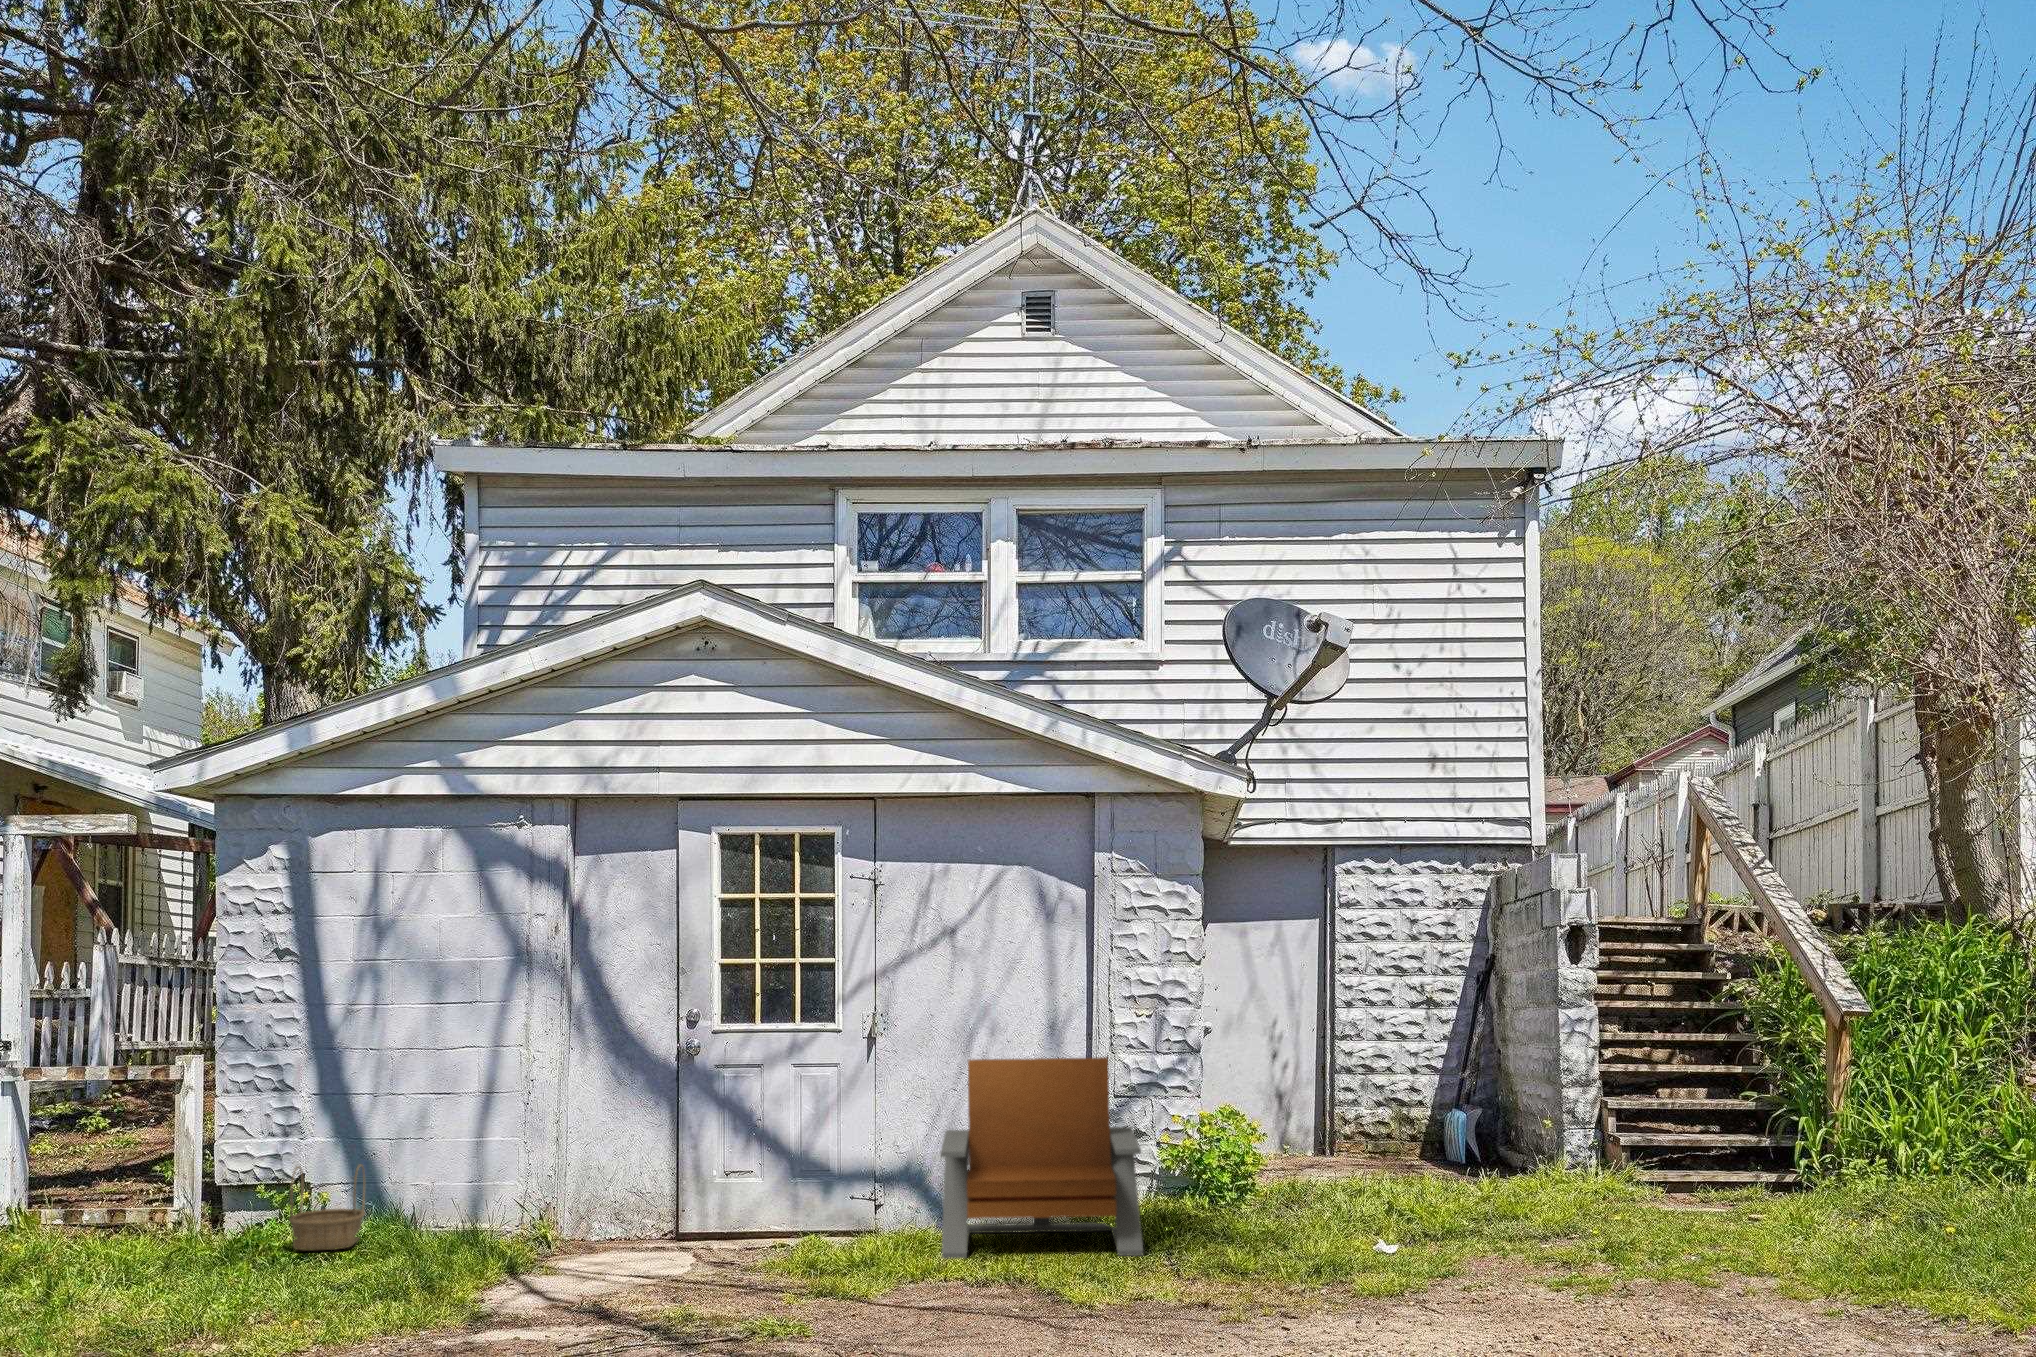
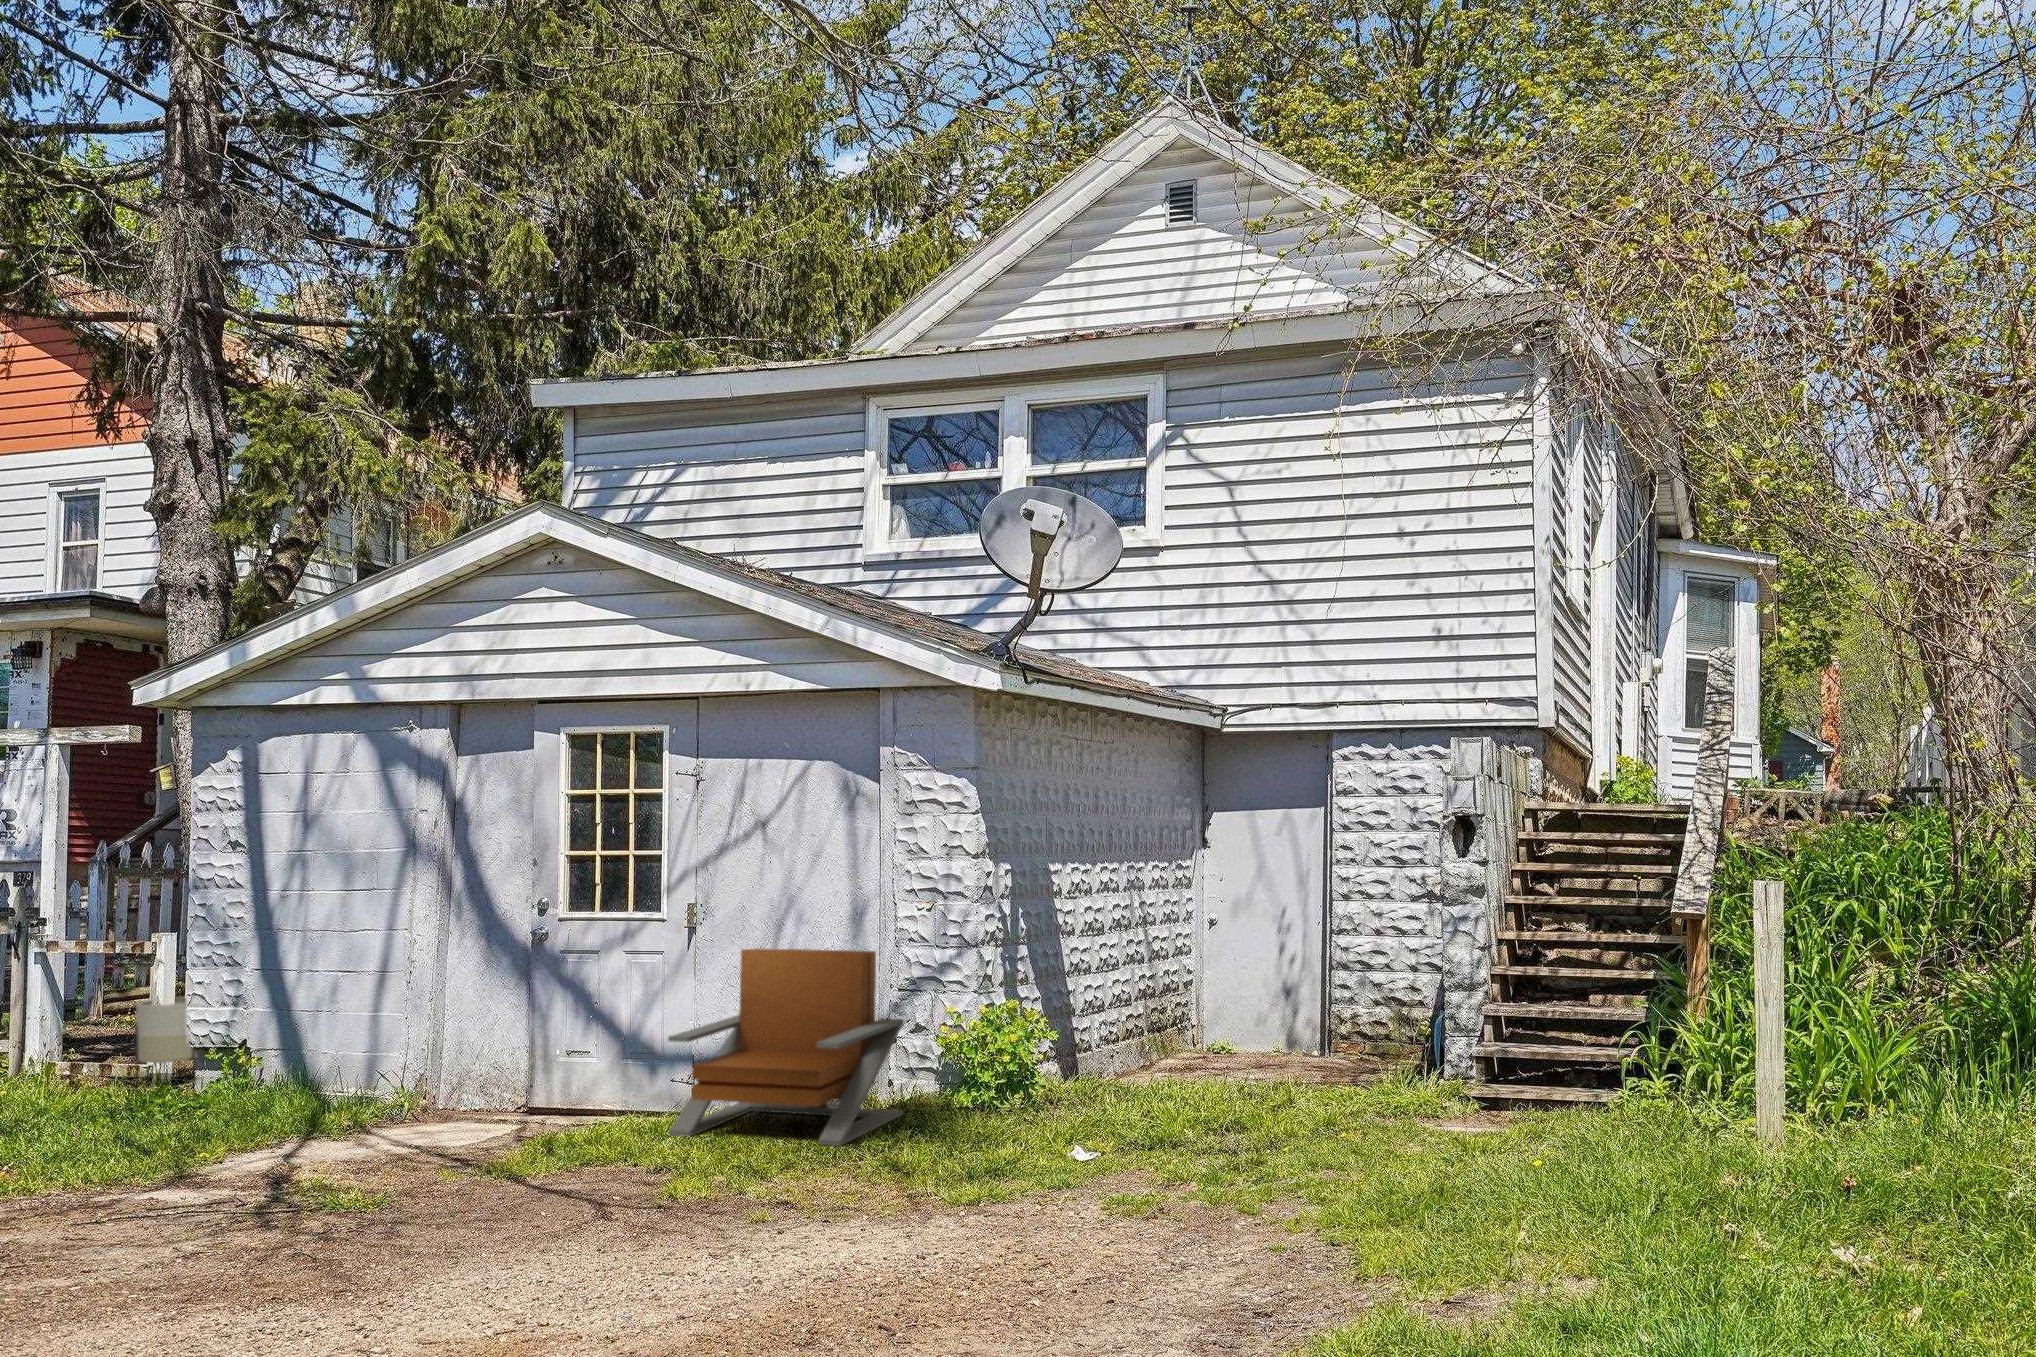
planter: none [157,1144,236,1256] -> present [135,997,197,1085]
basket: present [289,1164,365,1251] -> none [221,1019,291,1090]

